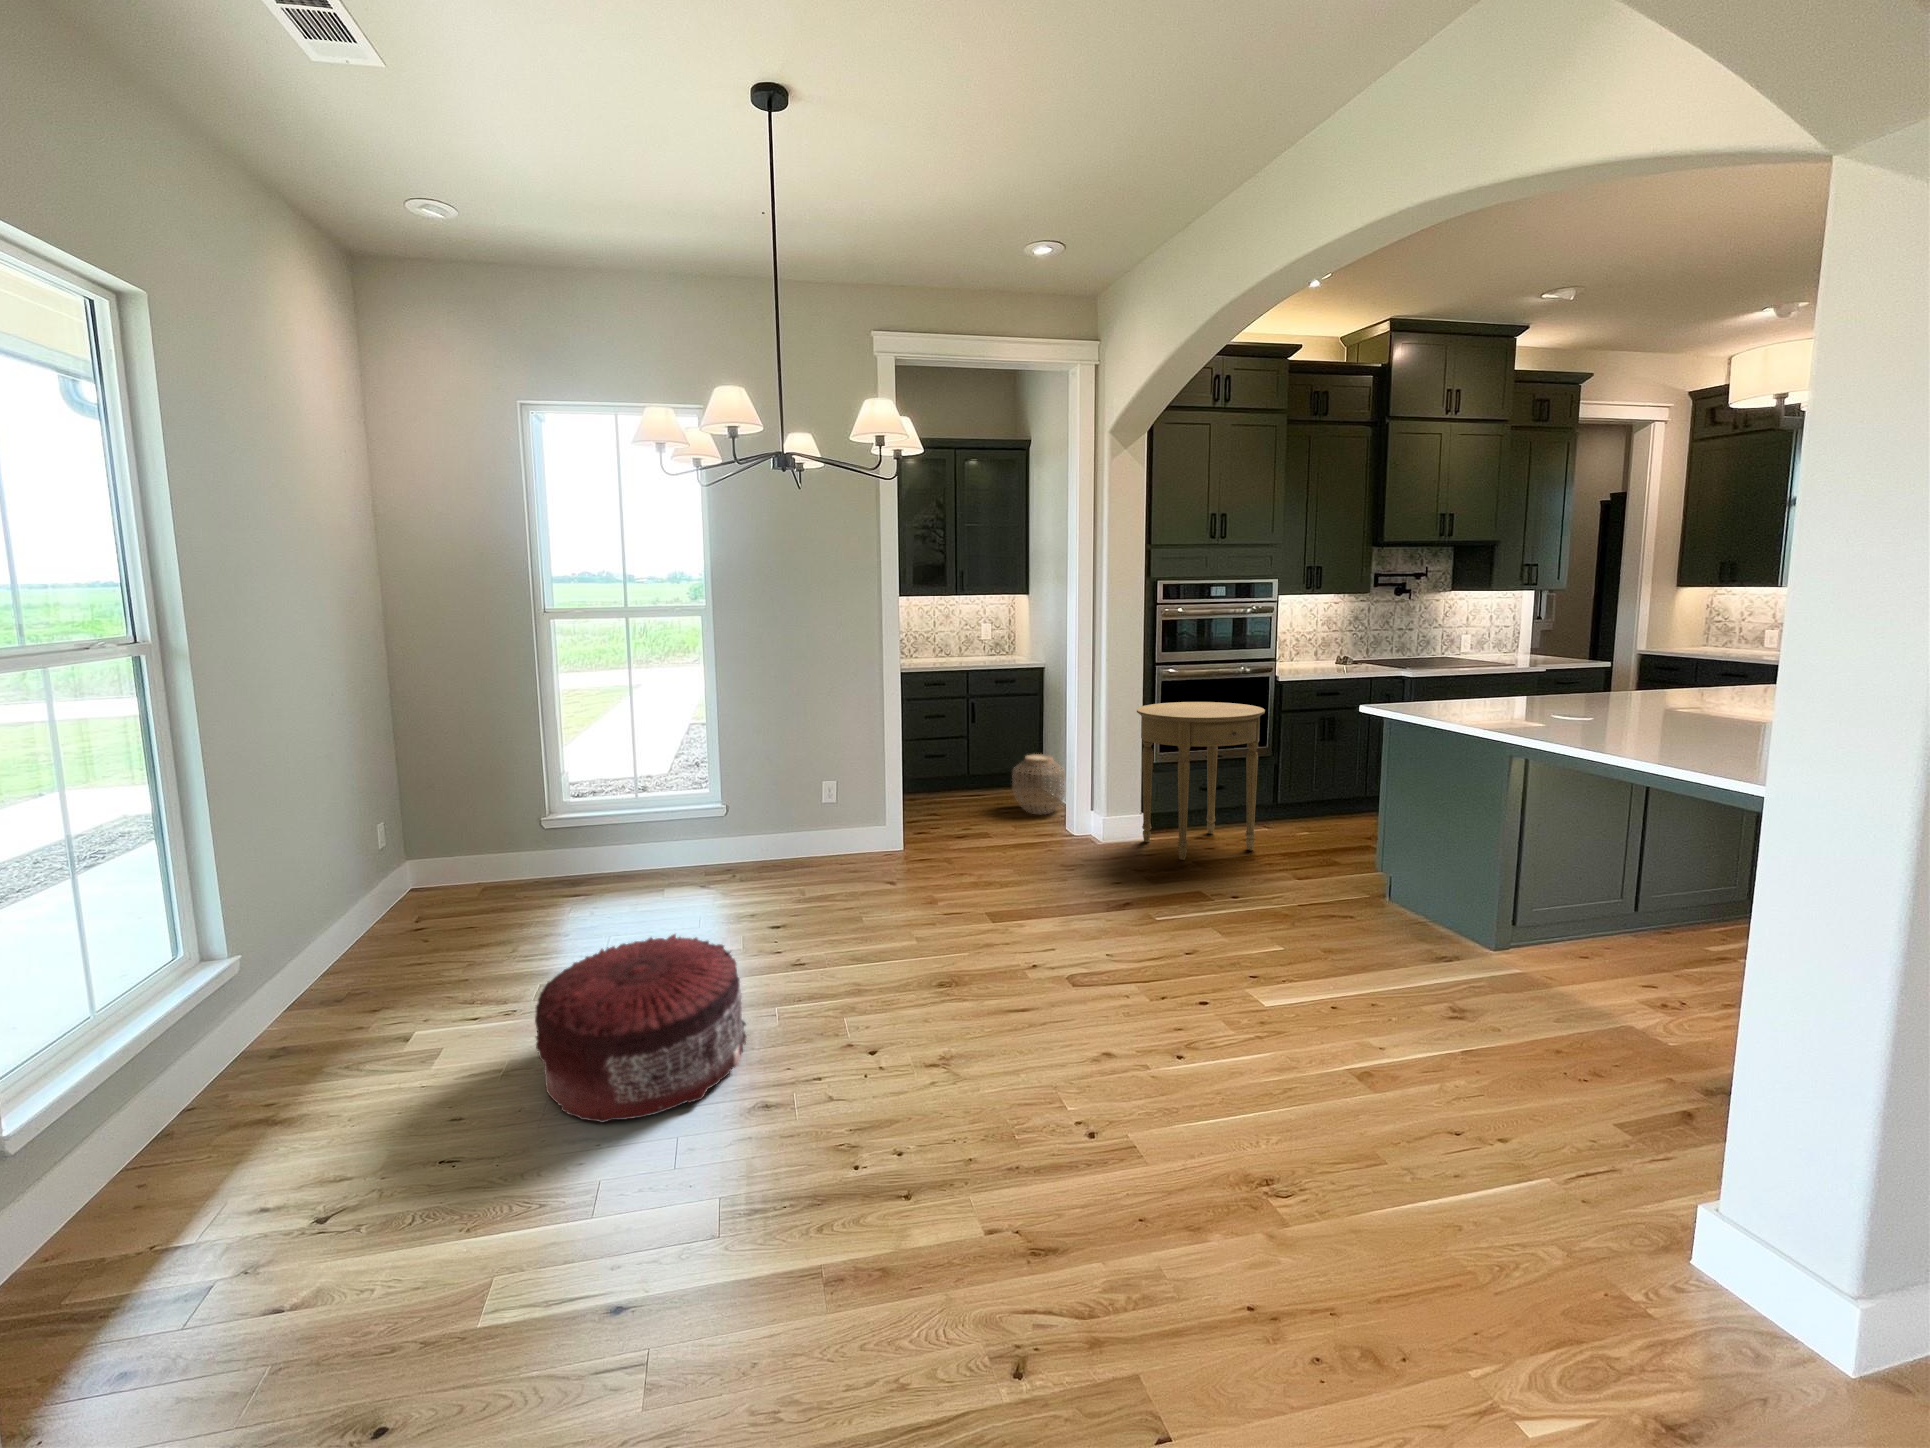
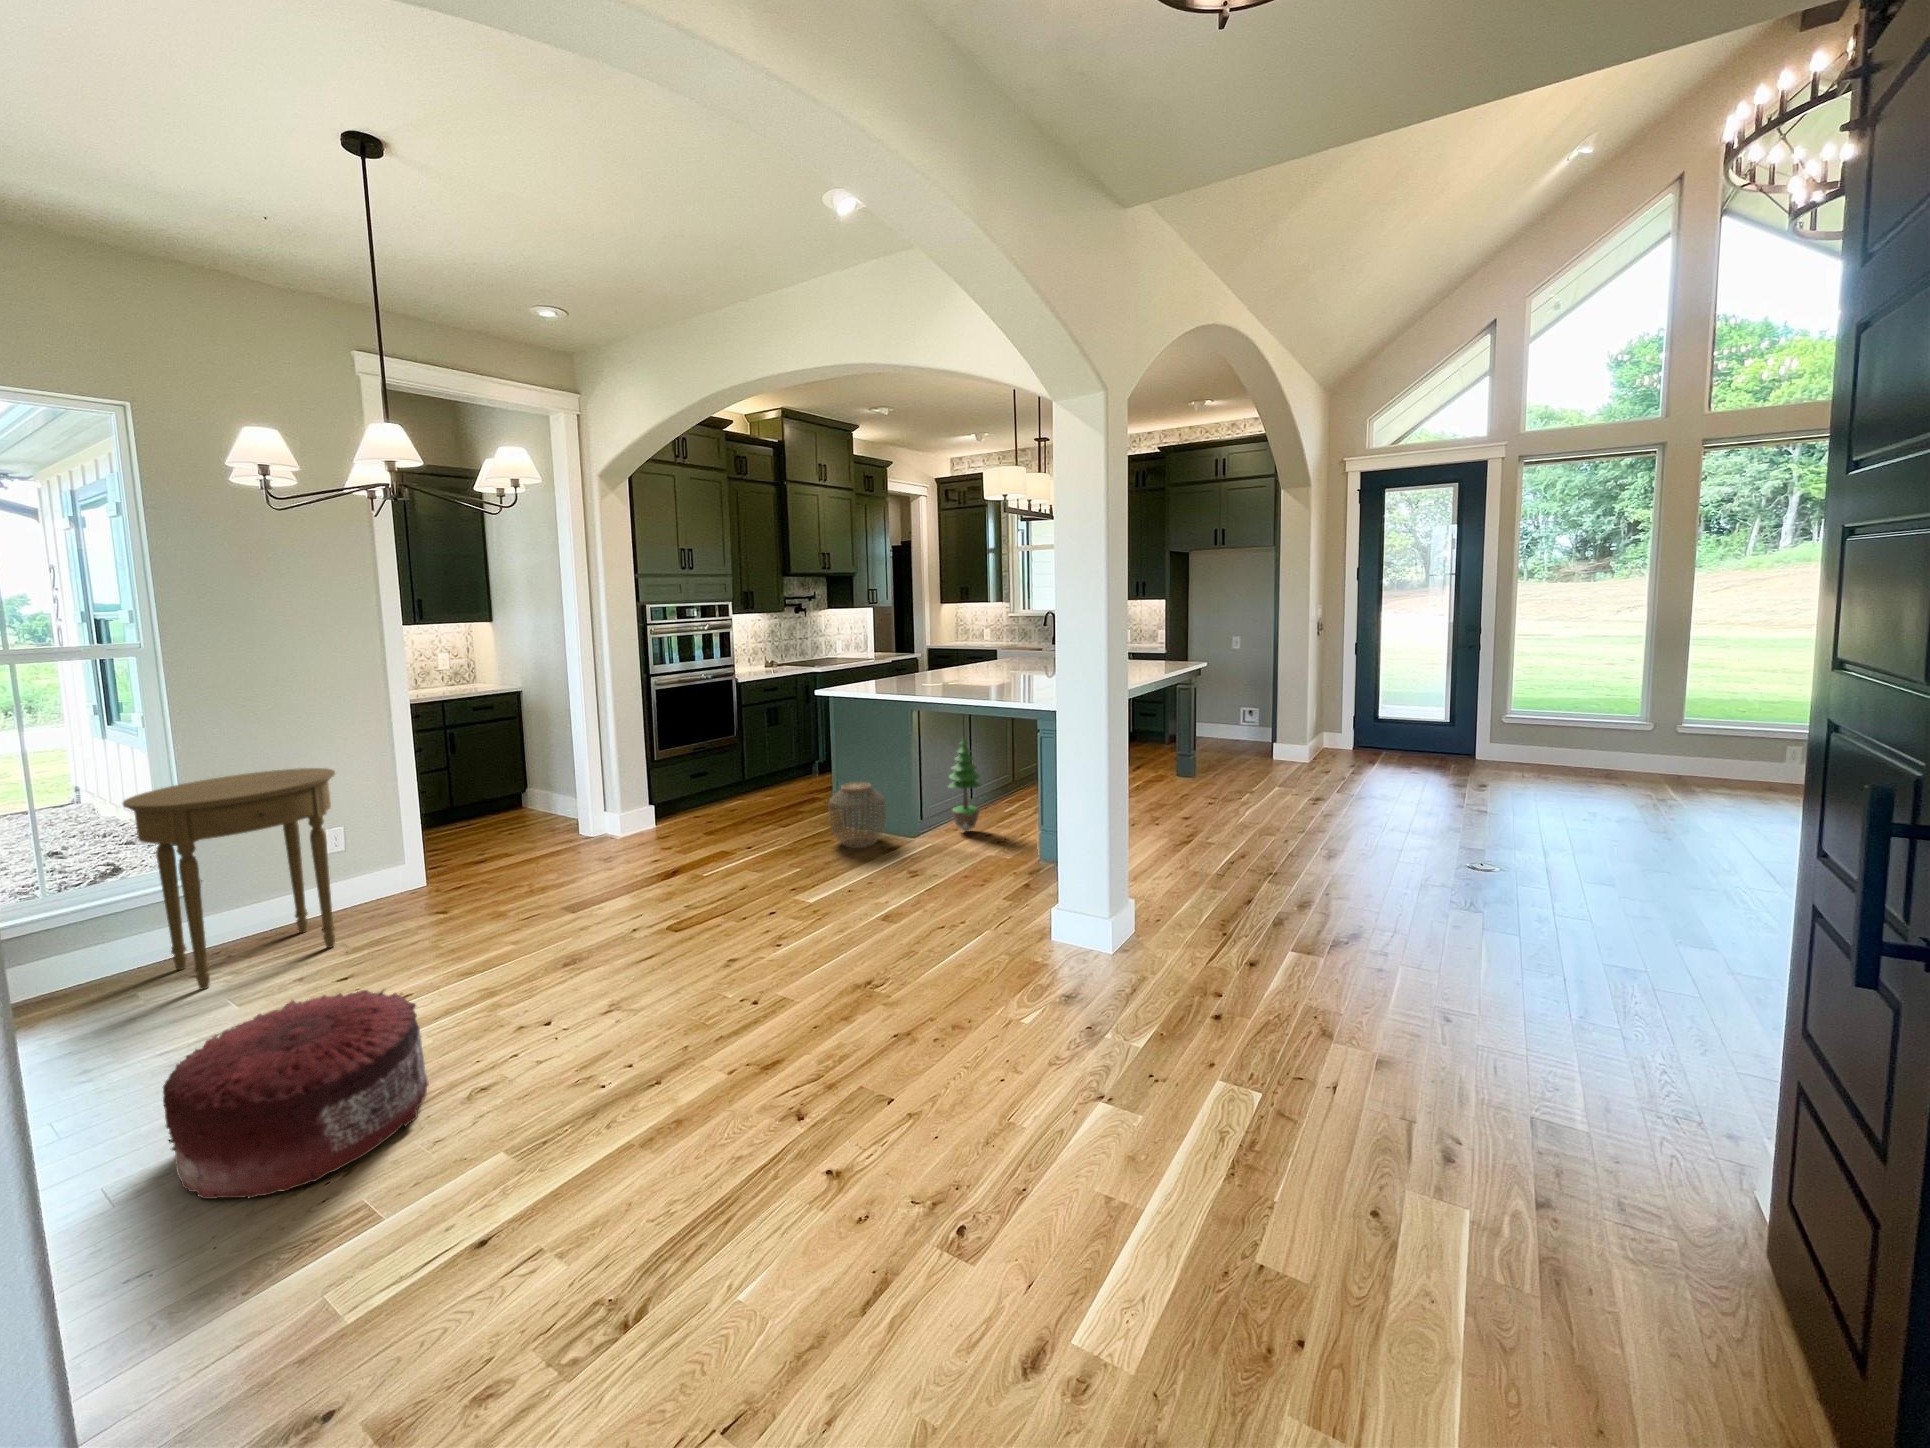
side table: present [1137,702,1265,860] -> present [123,768,335,990]
woven basket: present [1012,754,1066,814] -> present [828,782,886,848]
potted tree: none [1591,808,1675,975] -> present [949,737,981,831]

